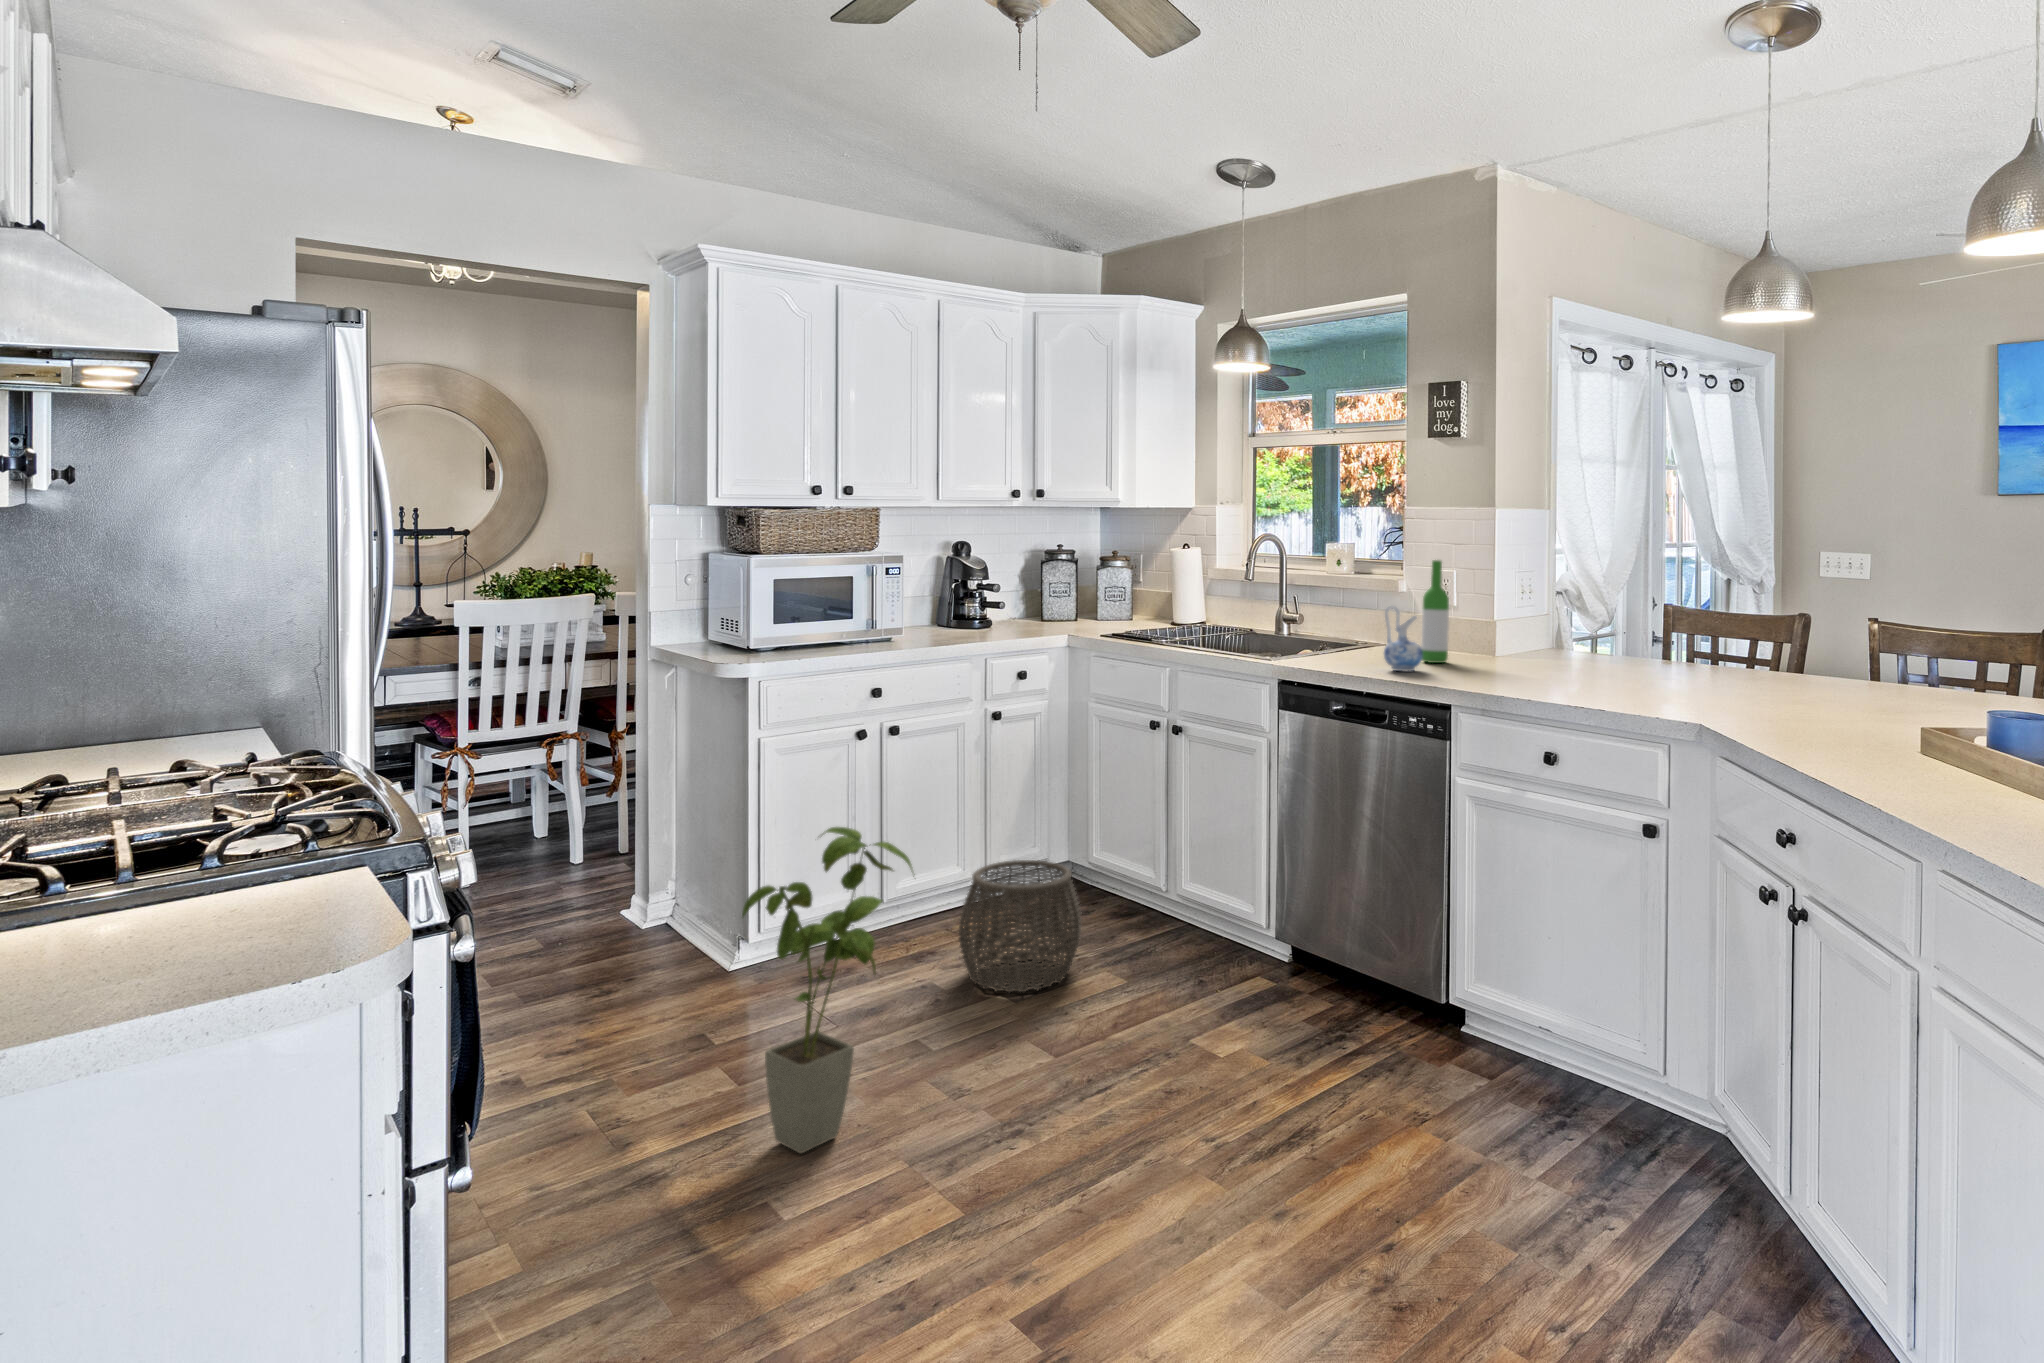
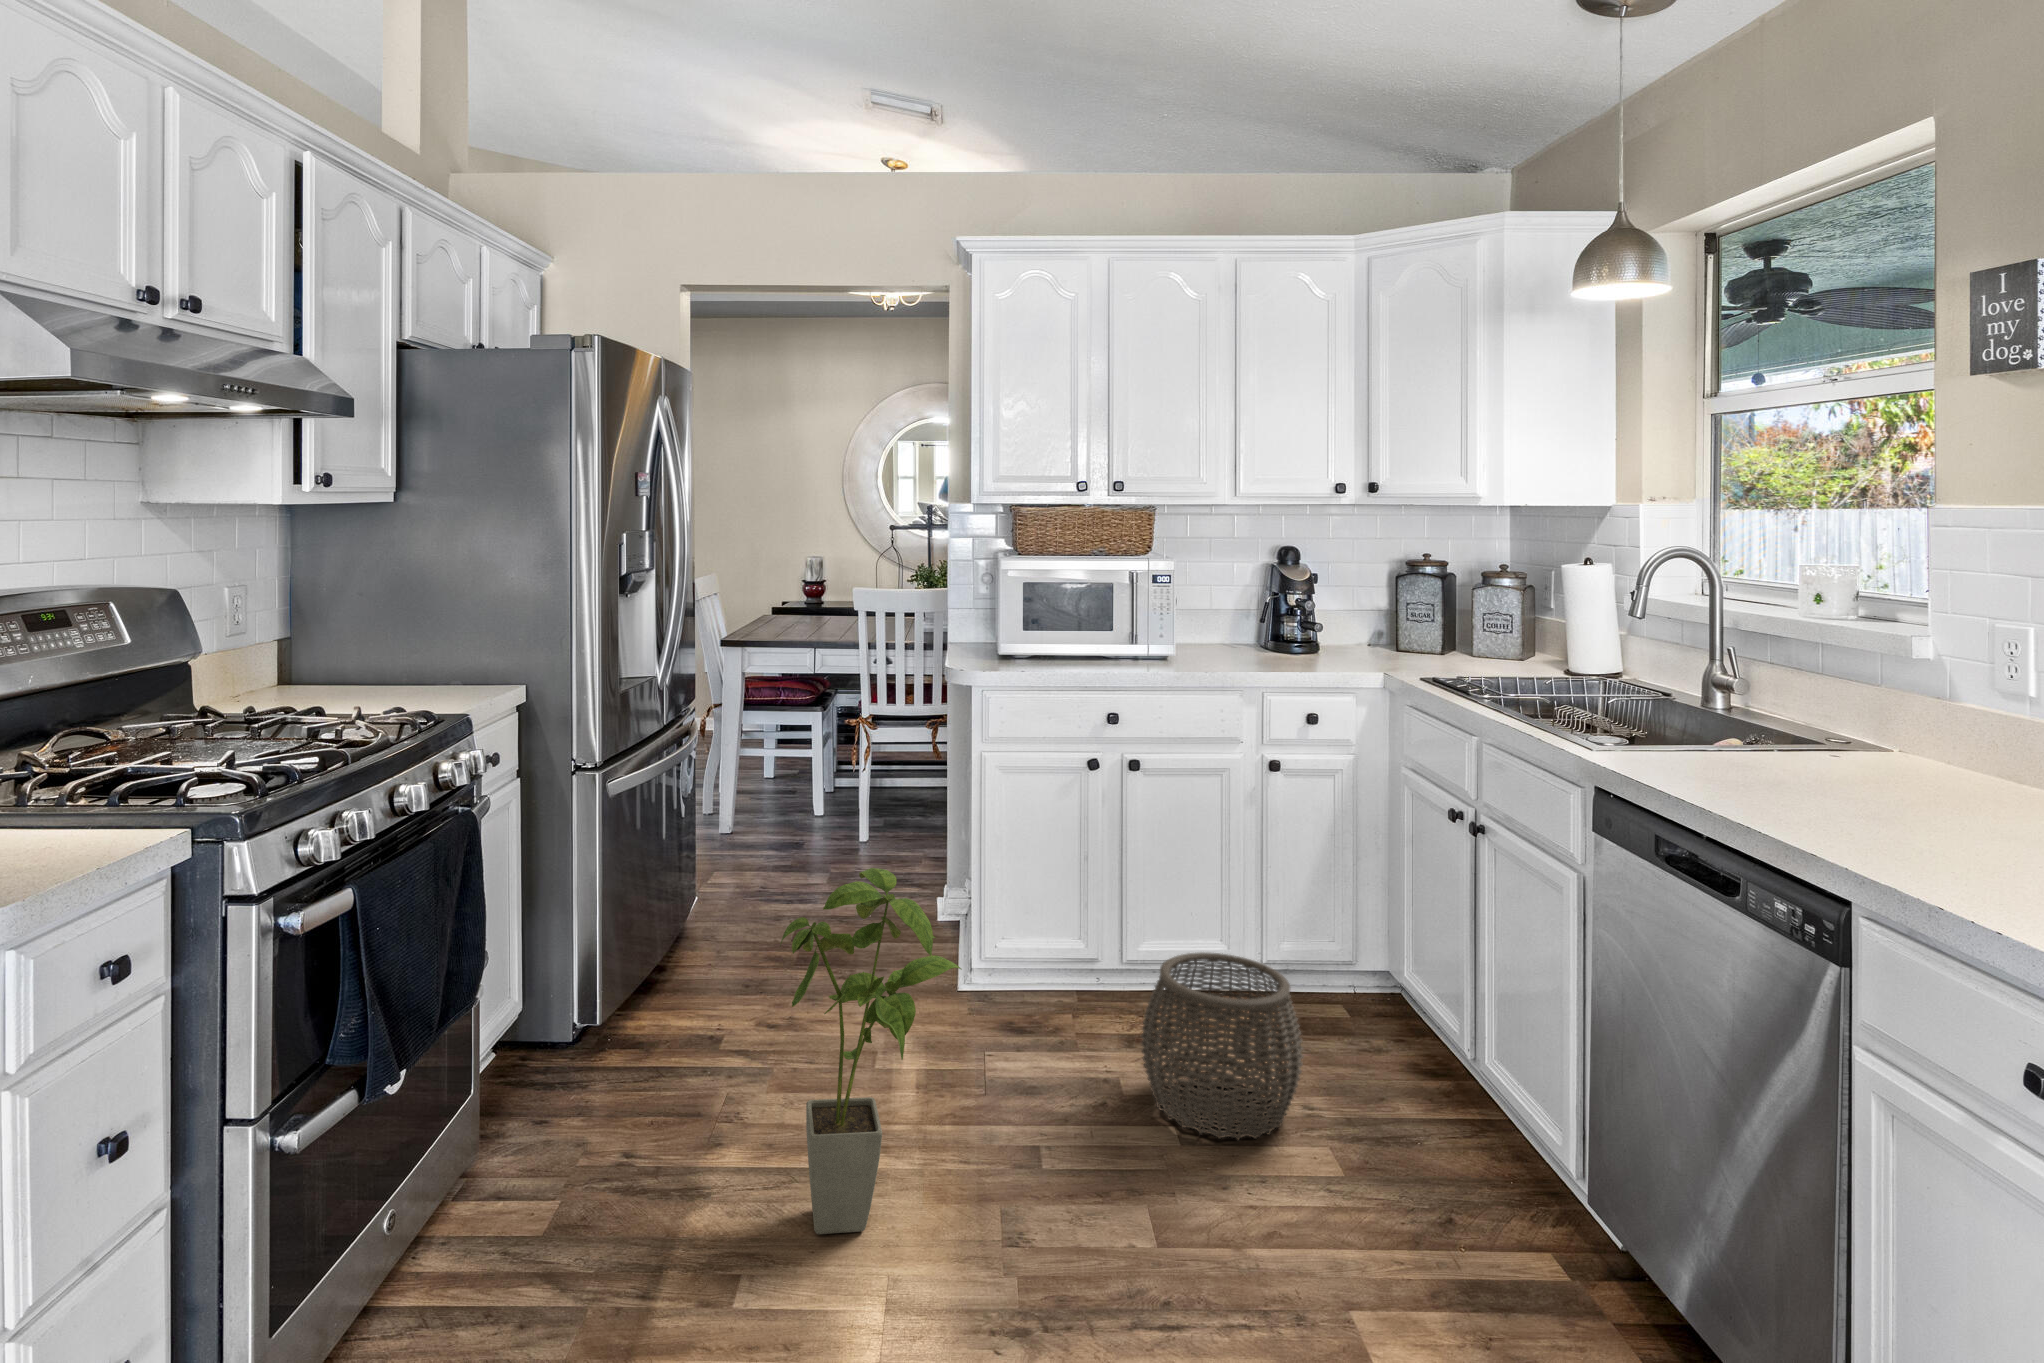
wine bottle: present [1421,560,1449,663] -> none [1911,598,1984,801]
ceramic pitcher: present [1384,606,1423,671] -> none [1784,678,1875,808]

